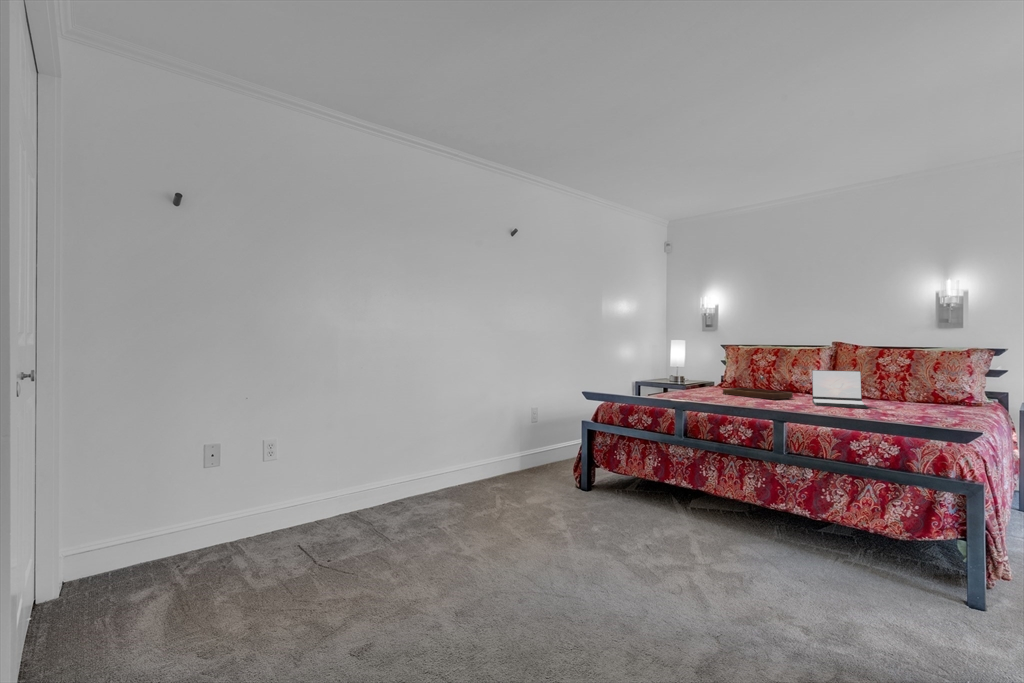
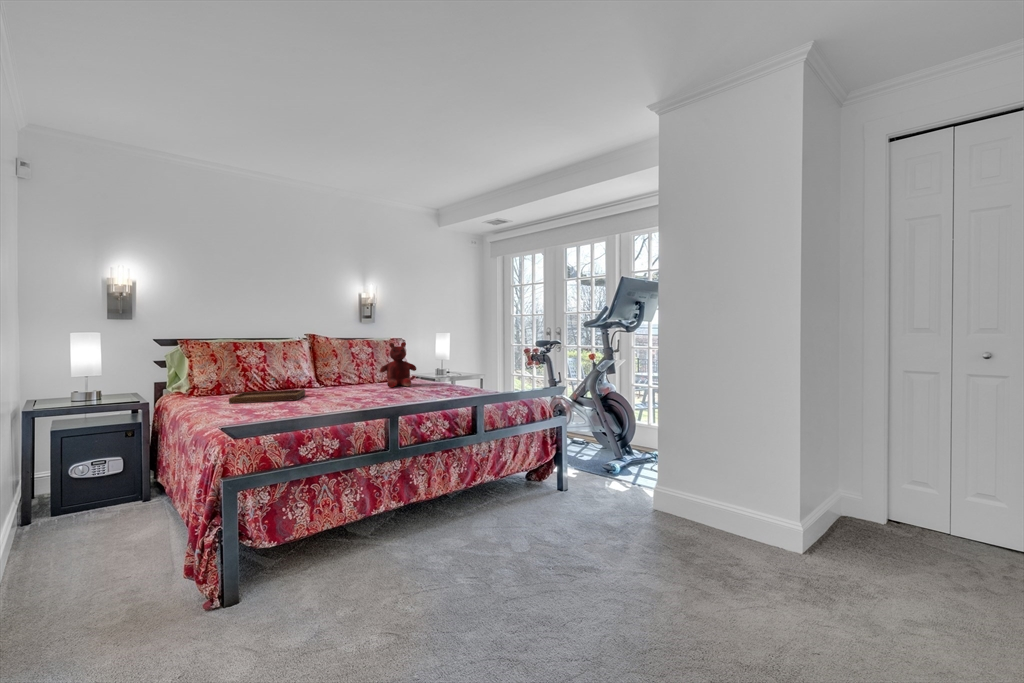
teddy bear: none [898,350,957,410] -> present [380,342,416,388]
laptop: present [812,370,868,408] -> none [327,363,381,400]

